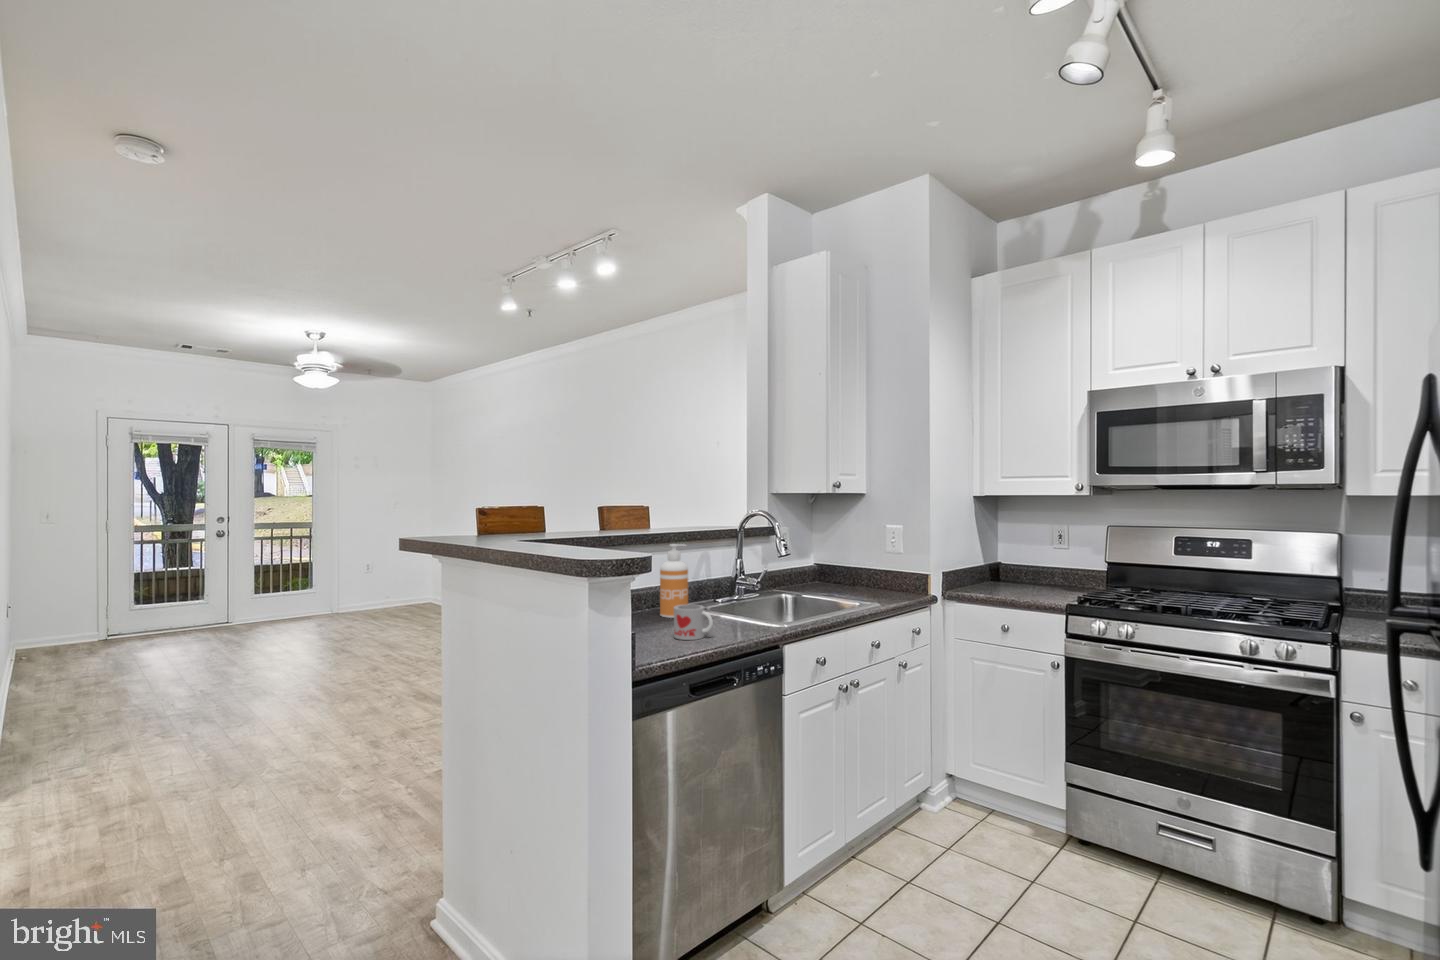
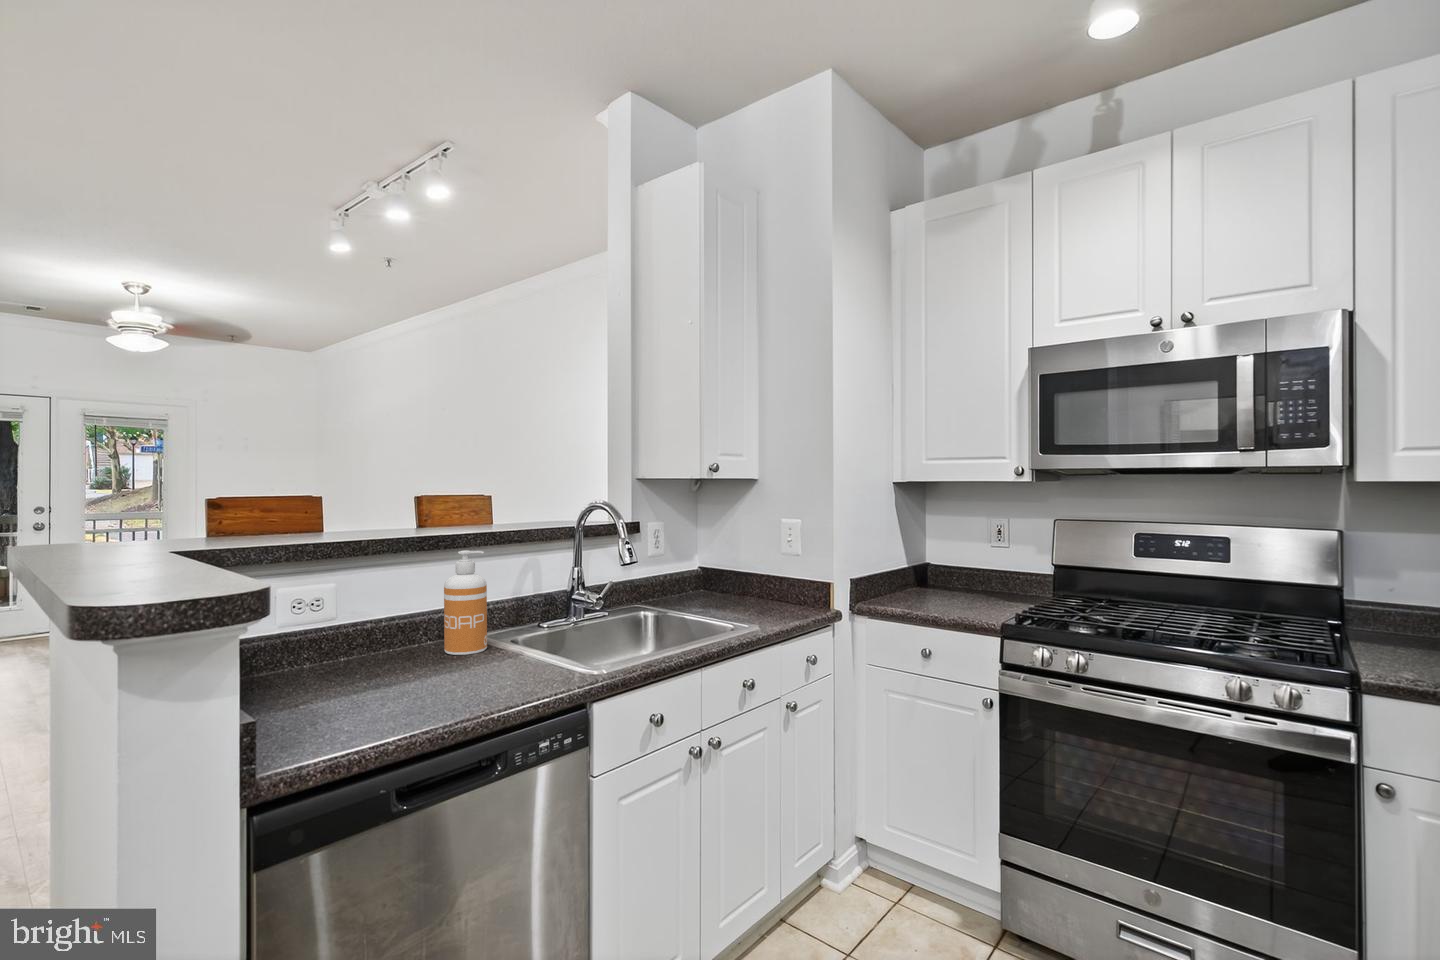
mug: present [674,605,713,640] -> none [419,644,477,700]

